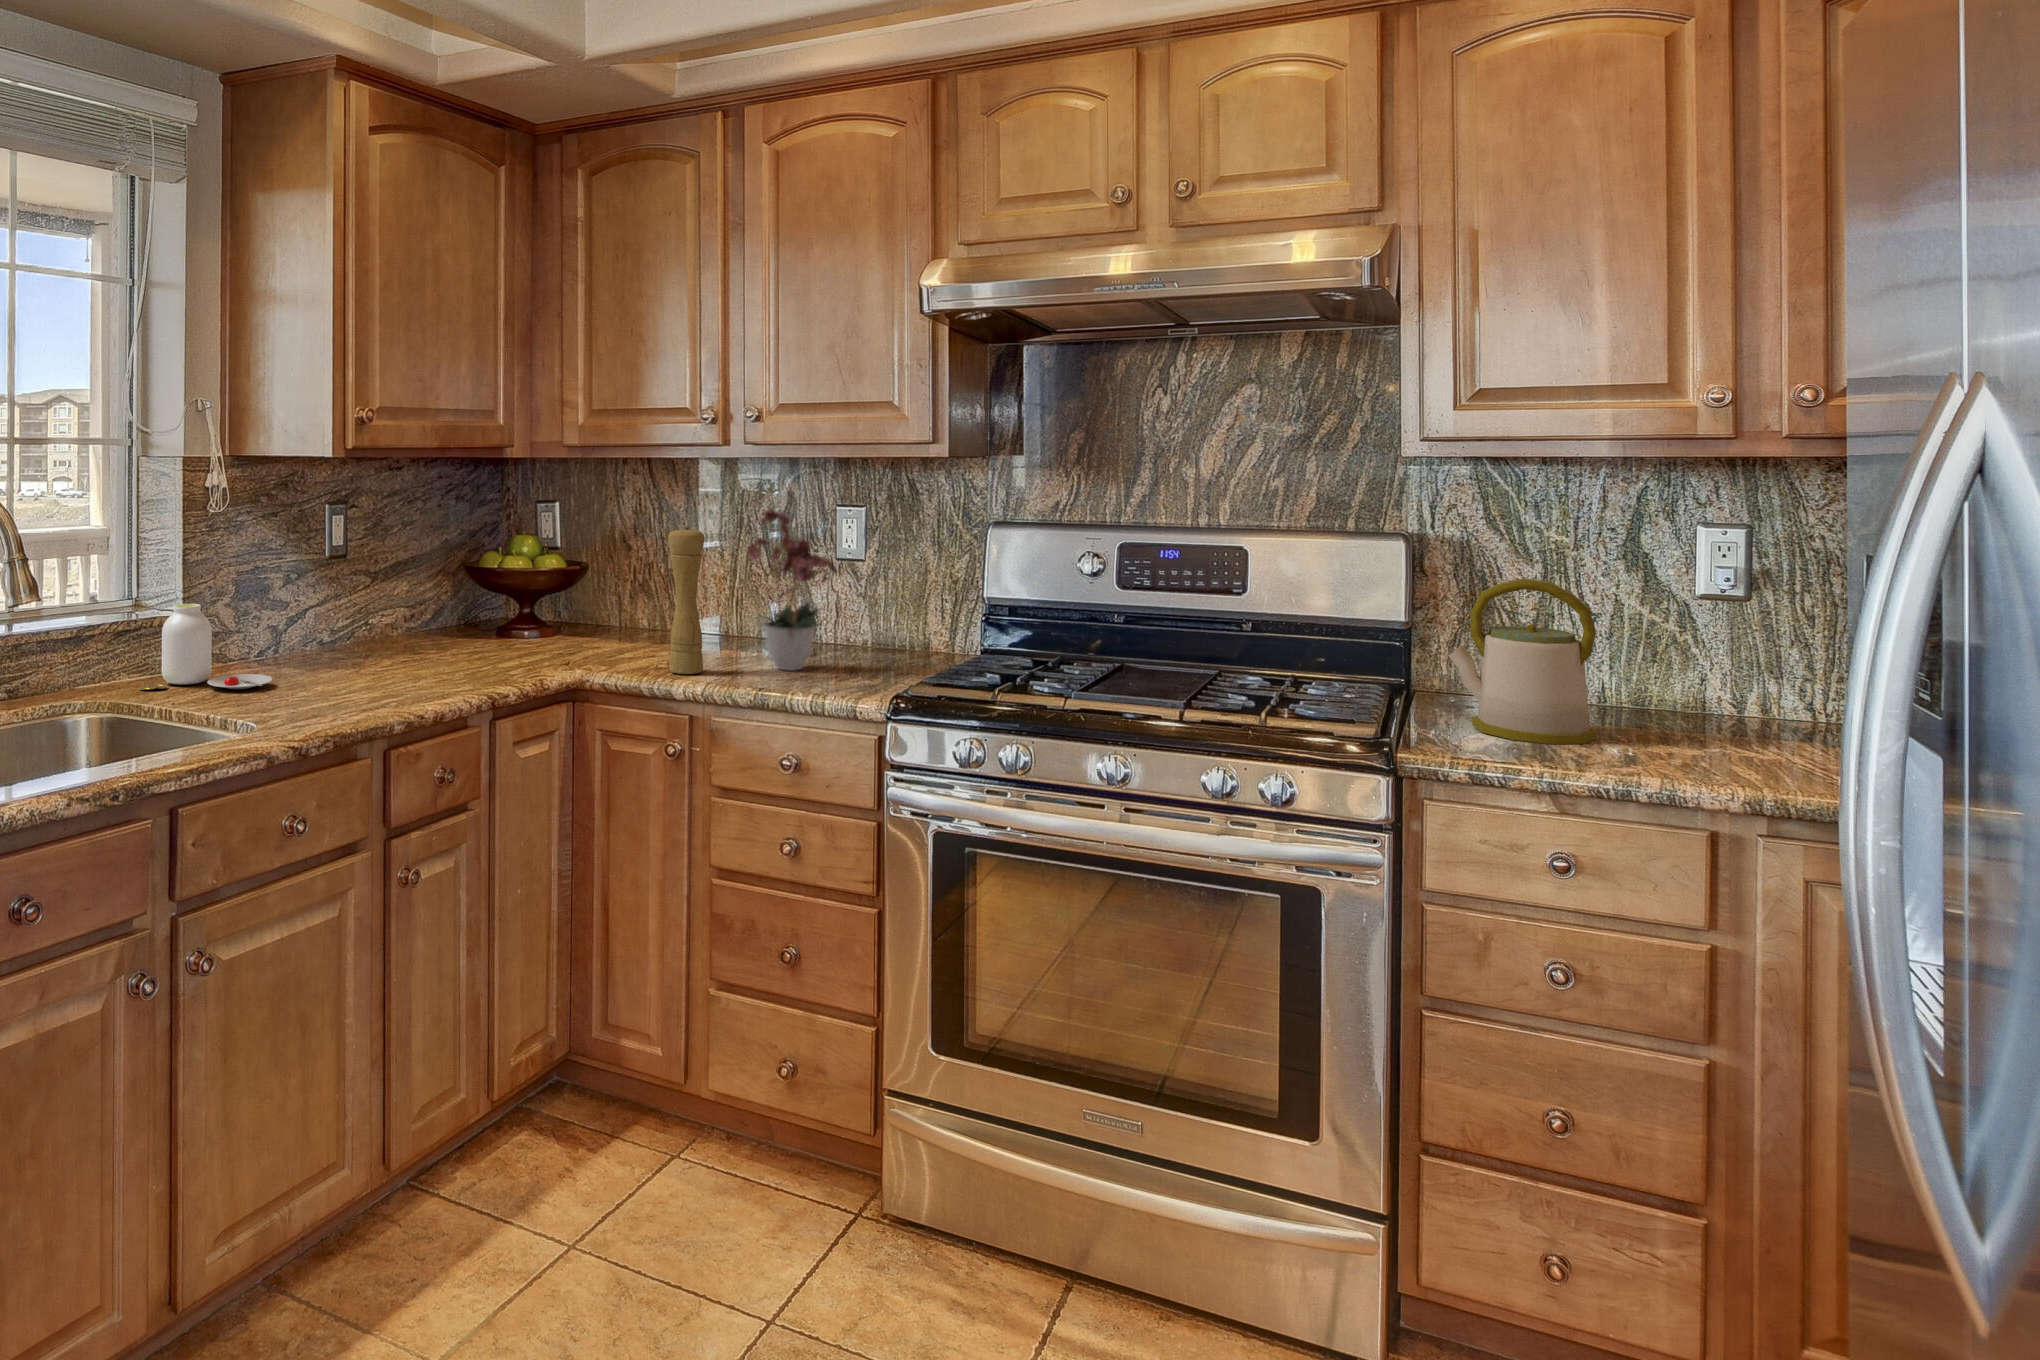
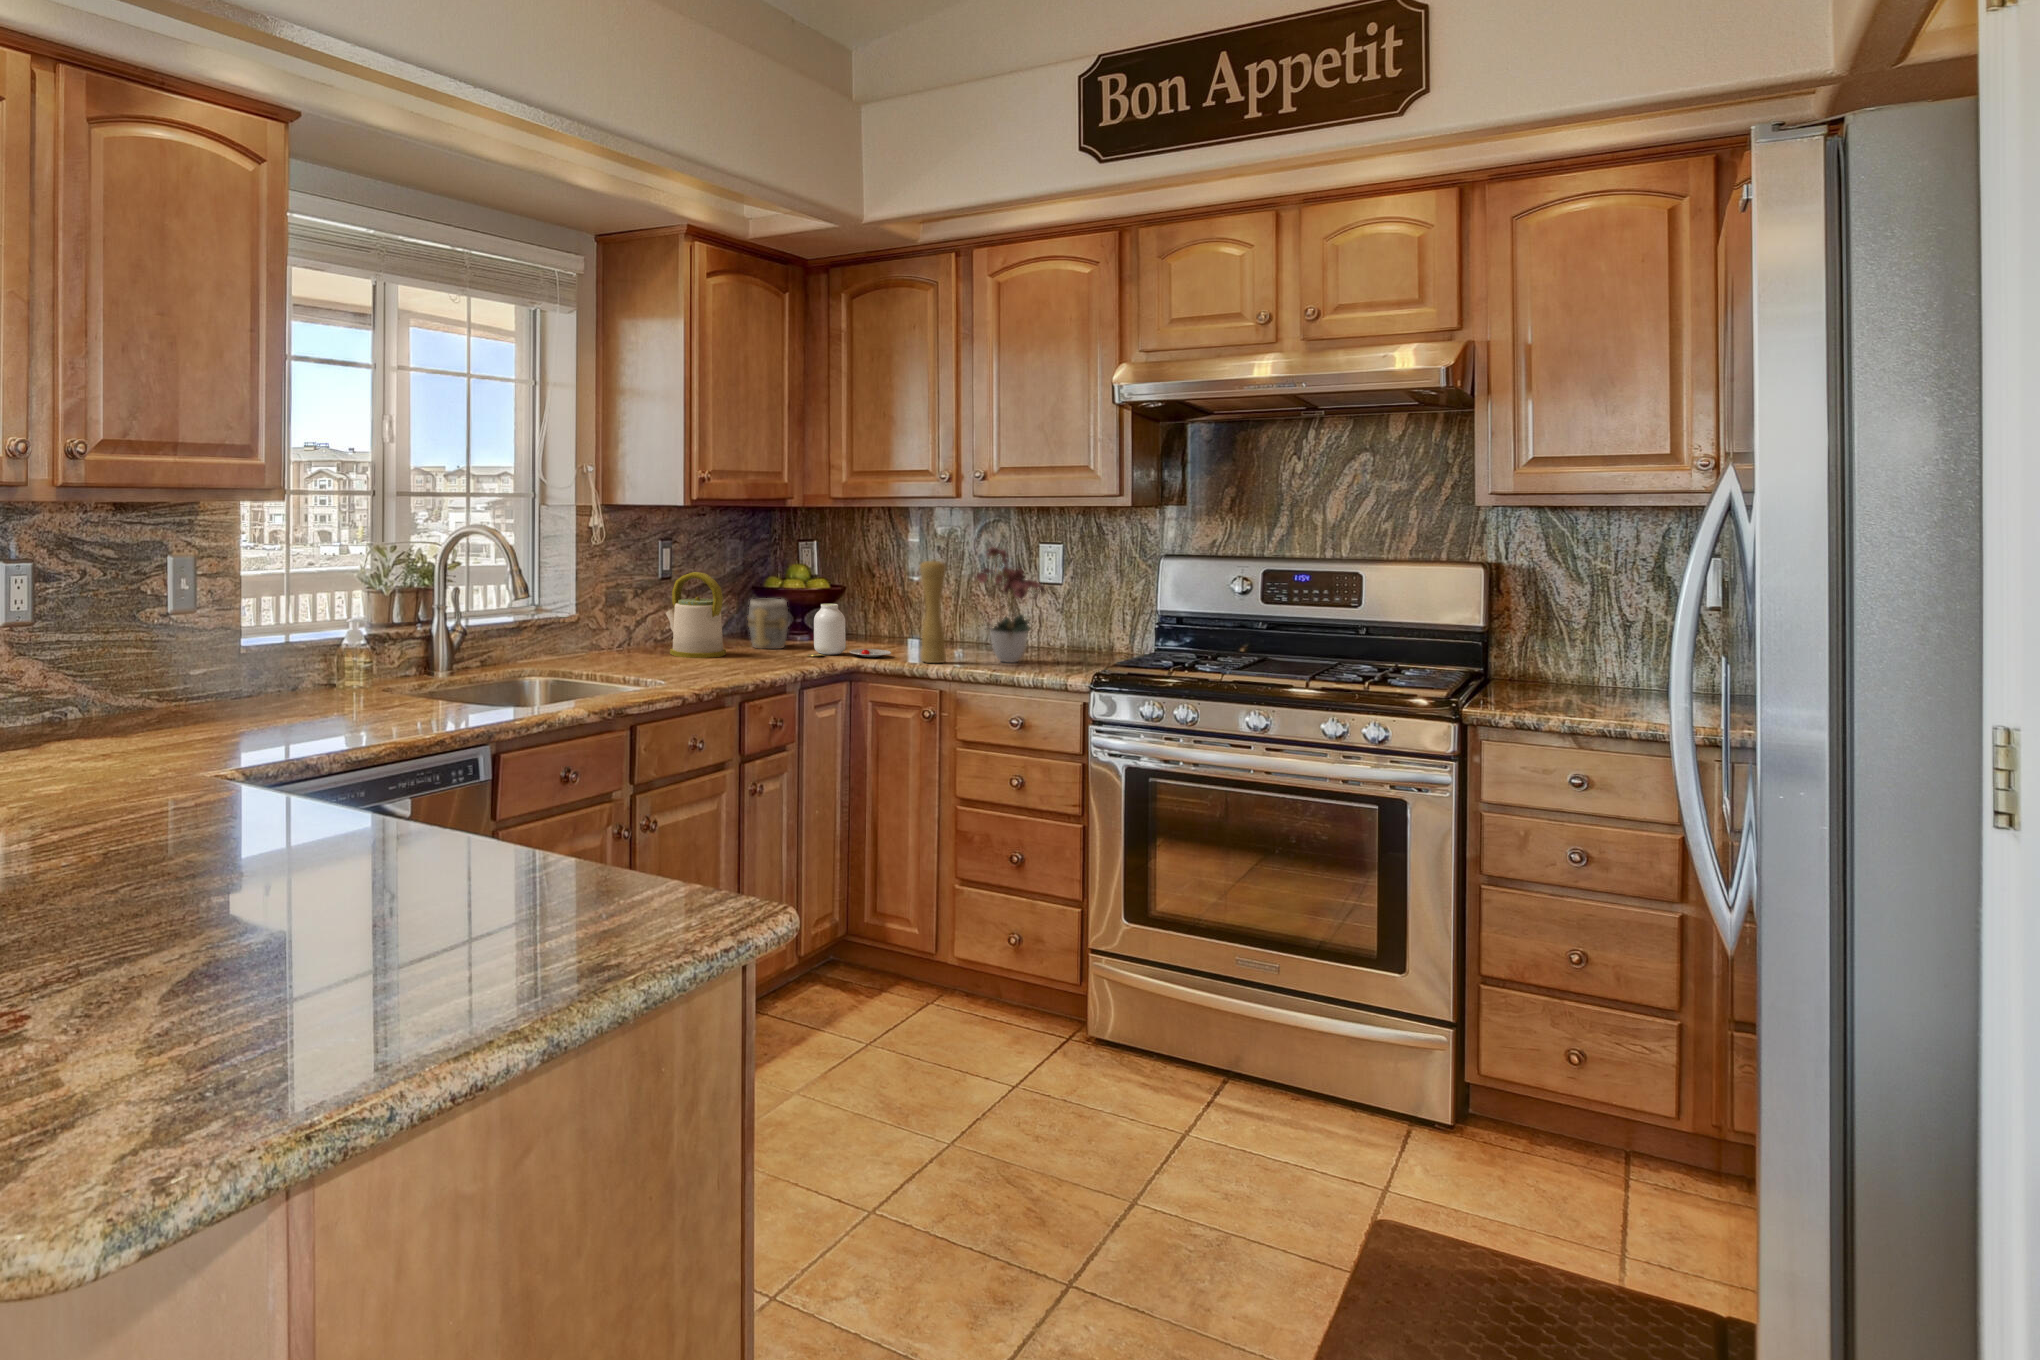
kettle: present [1448,578,1596,744] -> present [666,572,726,658]
mug: none [446,580,505,652] -> present [747,599,788,649]
jar: present [140,604,272,690] -> present [808,604,891,657]

